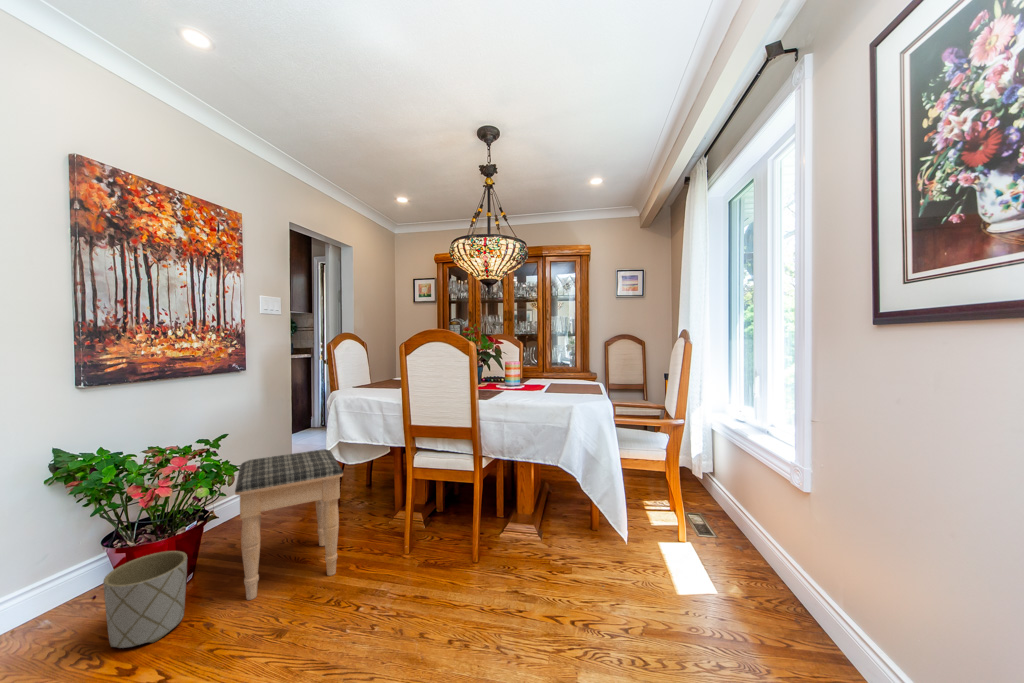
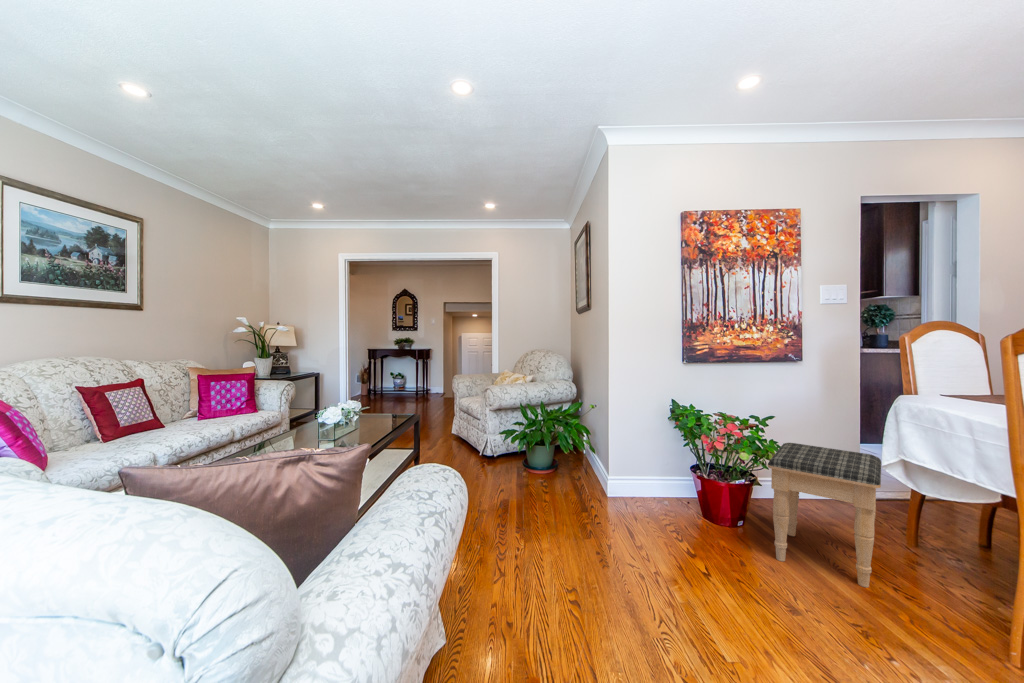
planter: present [103,551,187,648] -> none [686,487,734,548]

